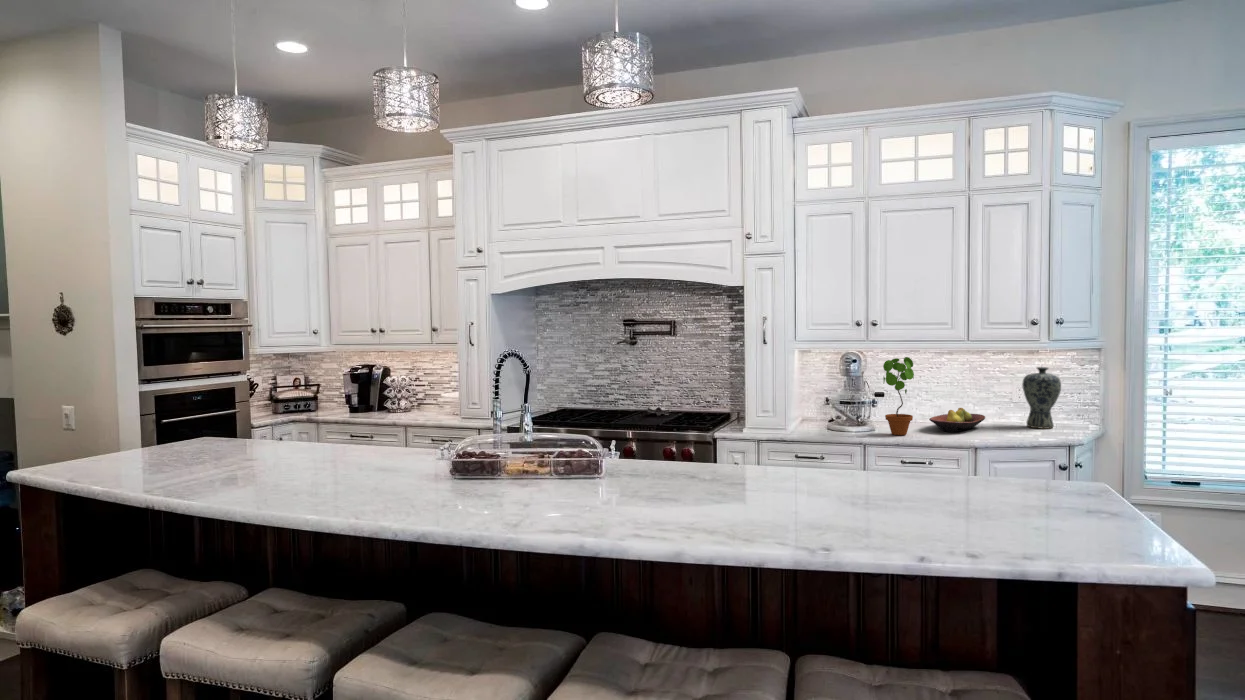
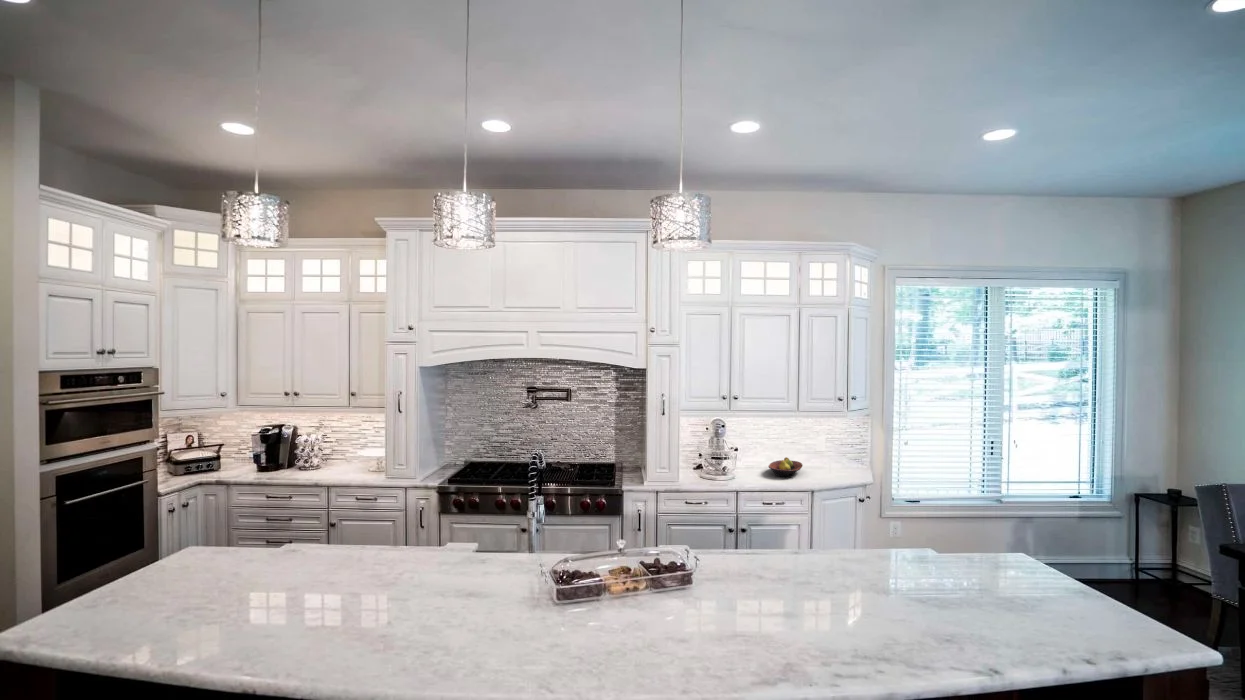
potted plant: present [883,357,914,435] -> none [742,424,765,482]
vase: present [1022,367,1061,429] -> none [823,428,848,471]

